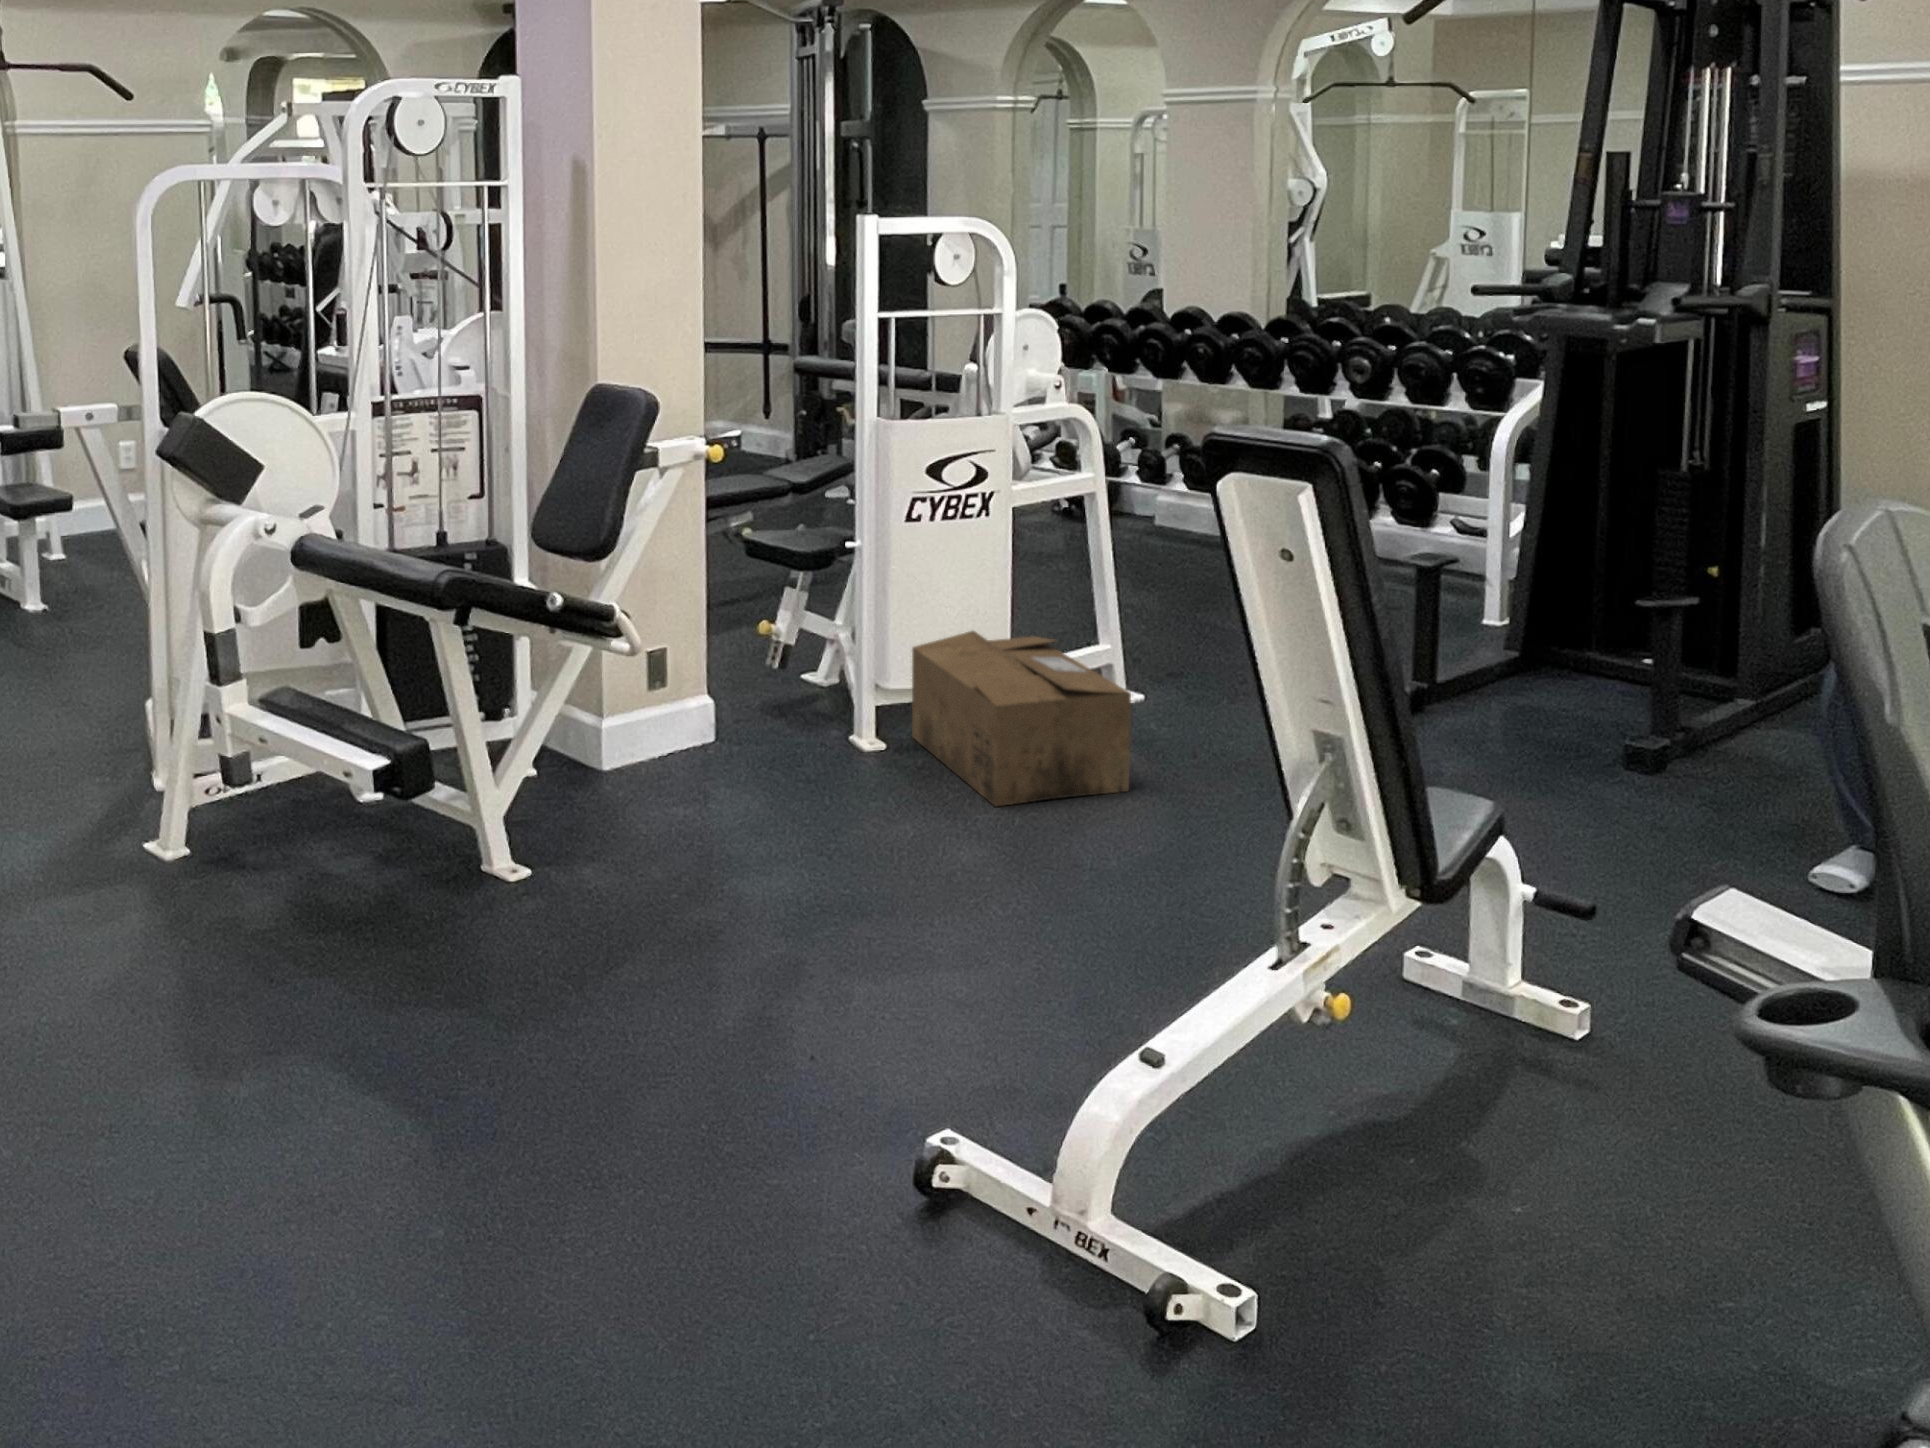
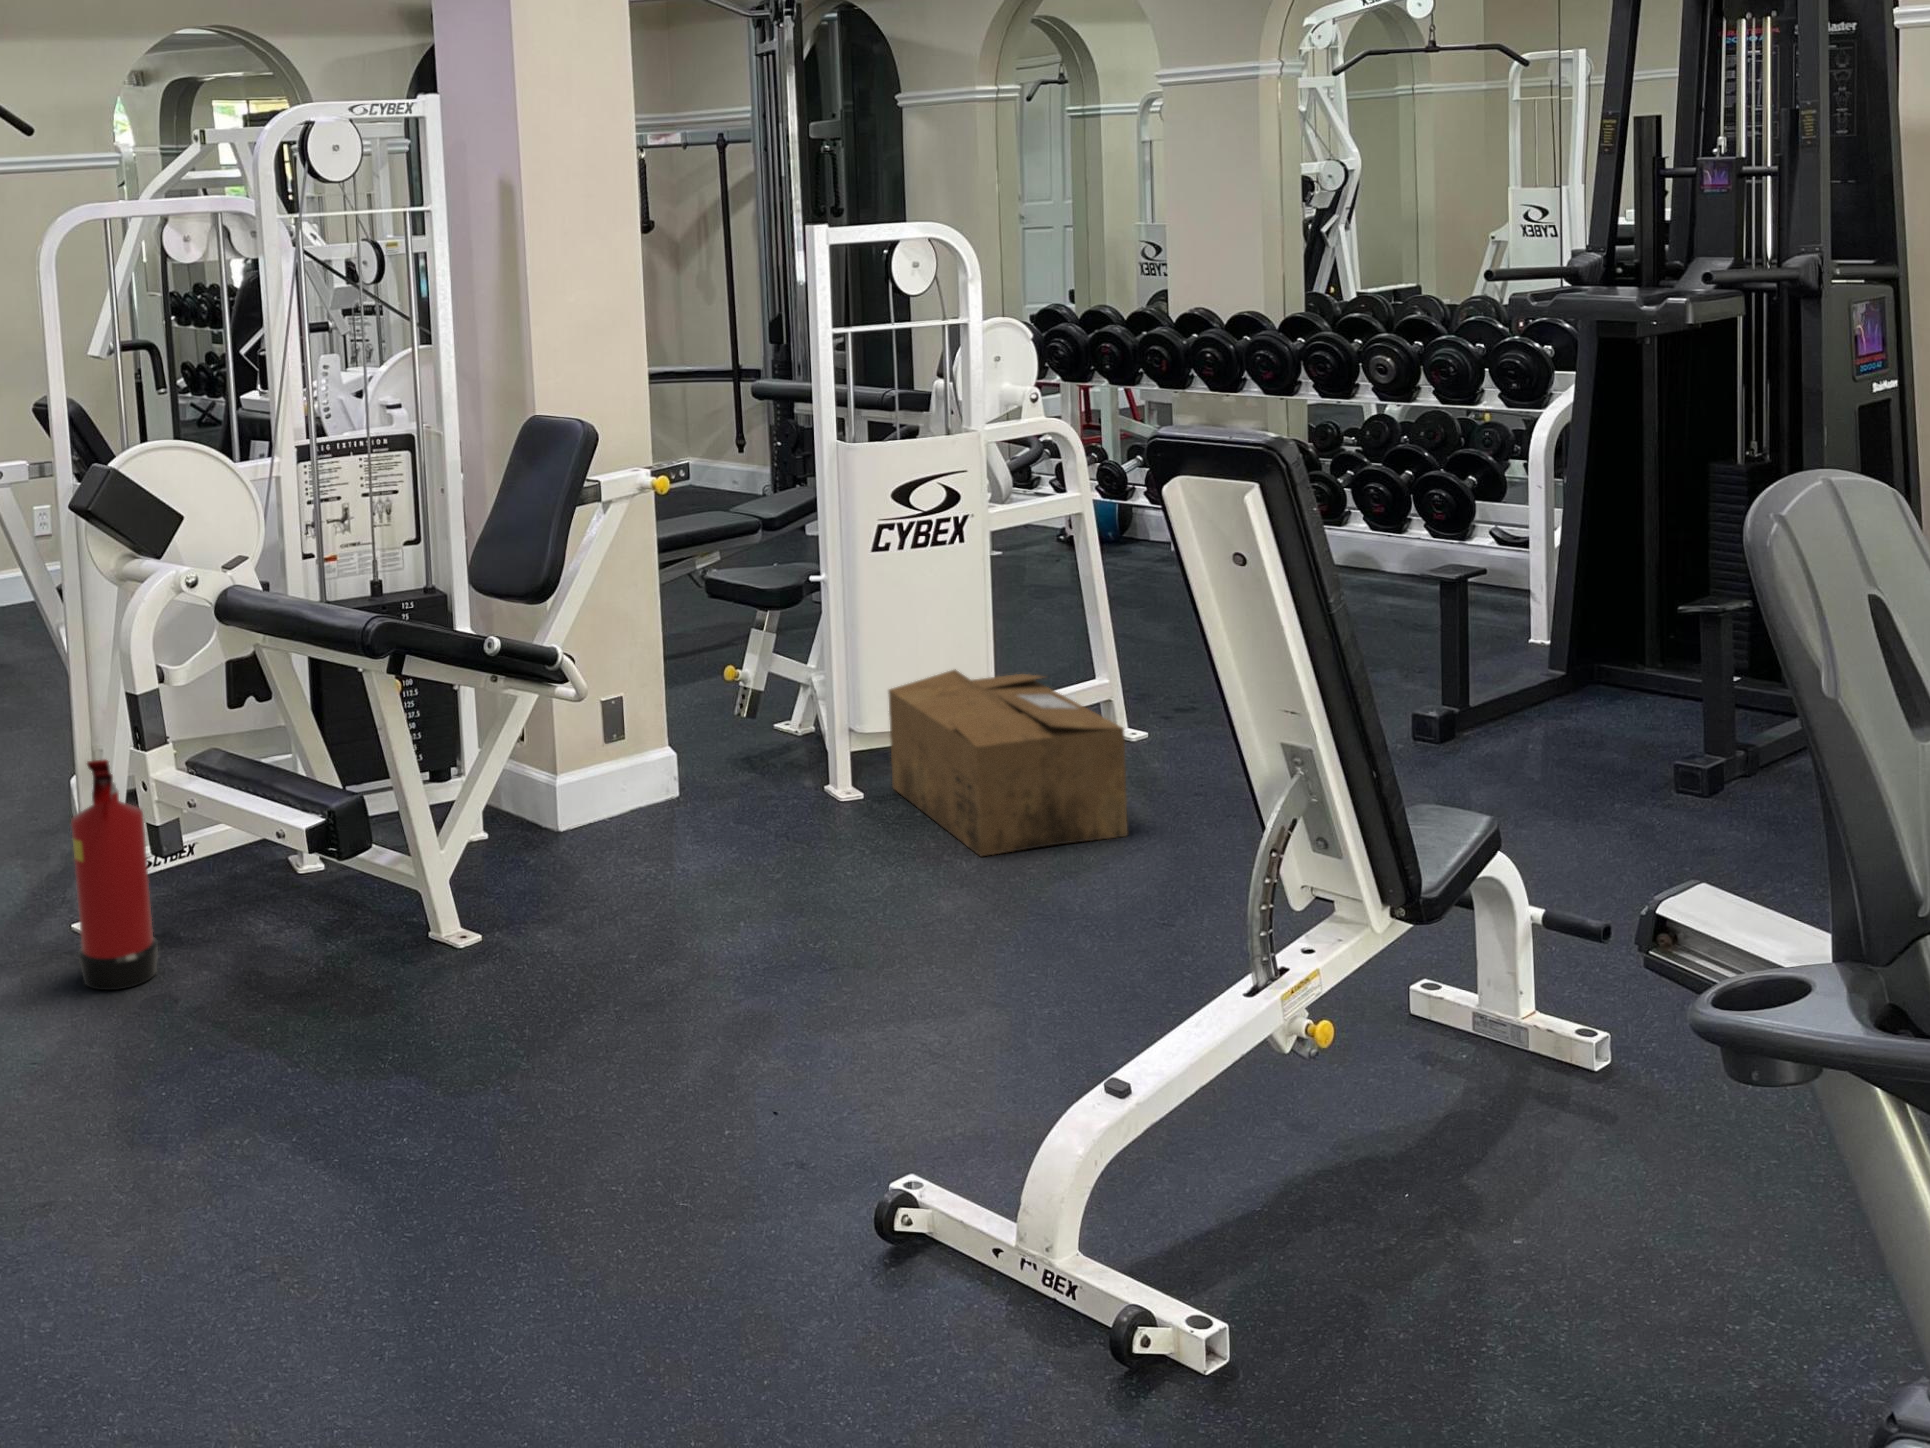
fire extinguisher: none [146,695,225,912] -> present [71,760,158,990]

